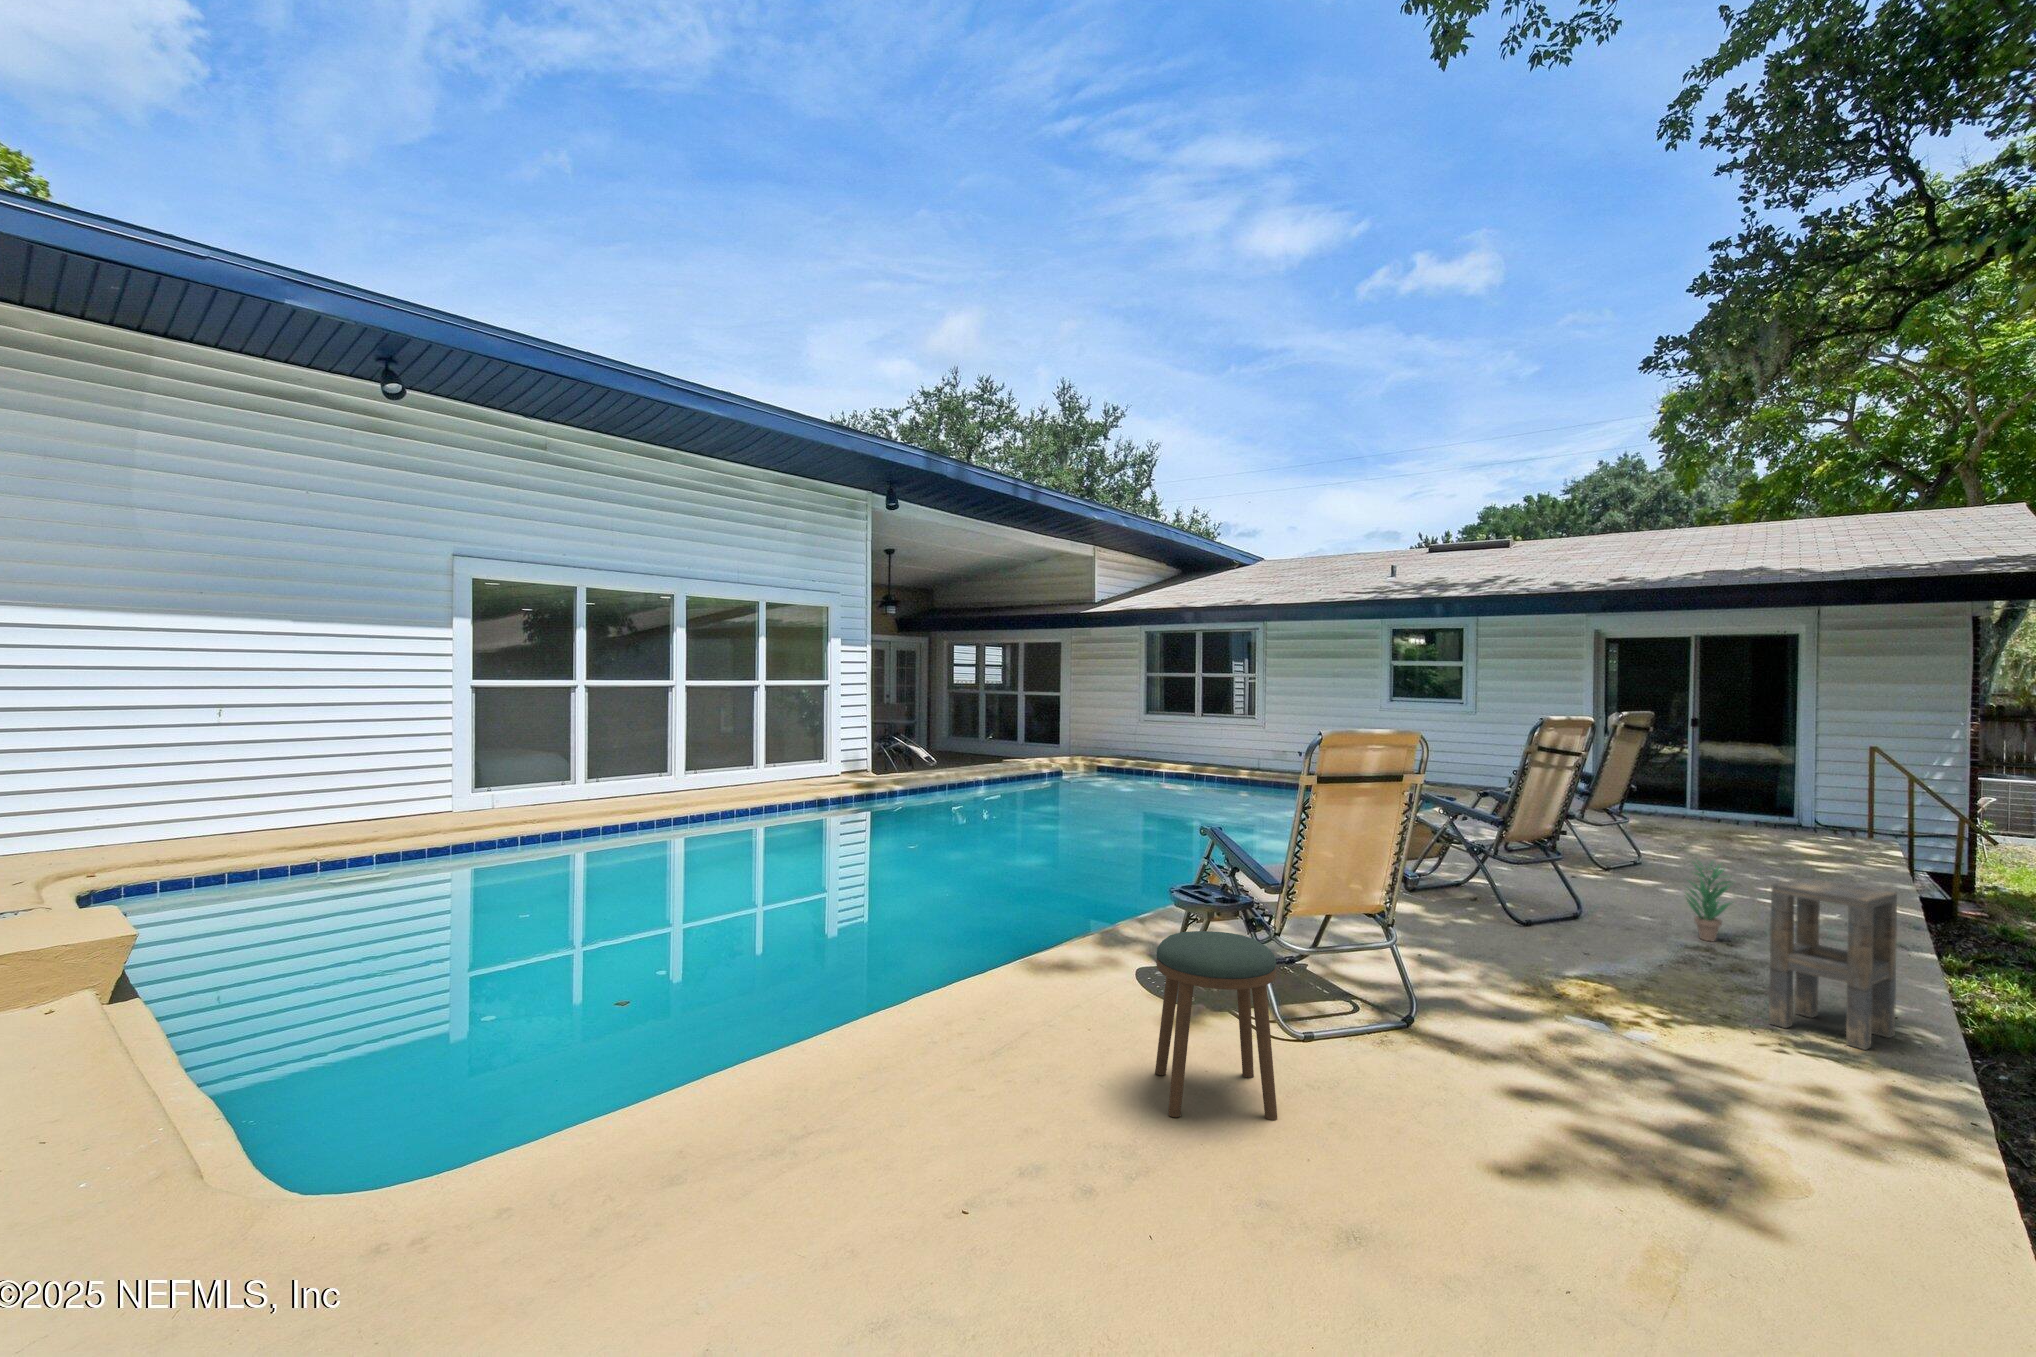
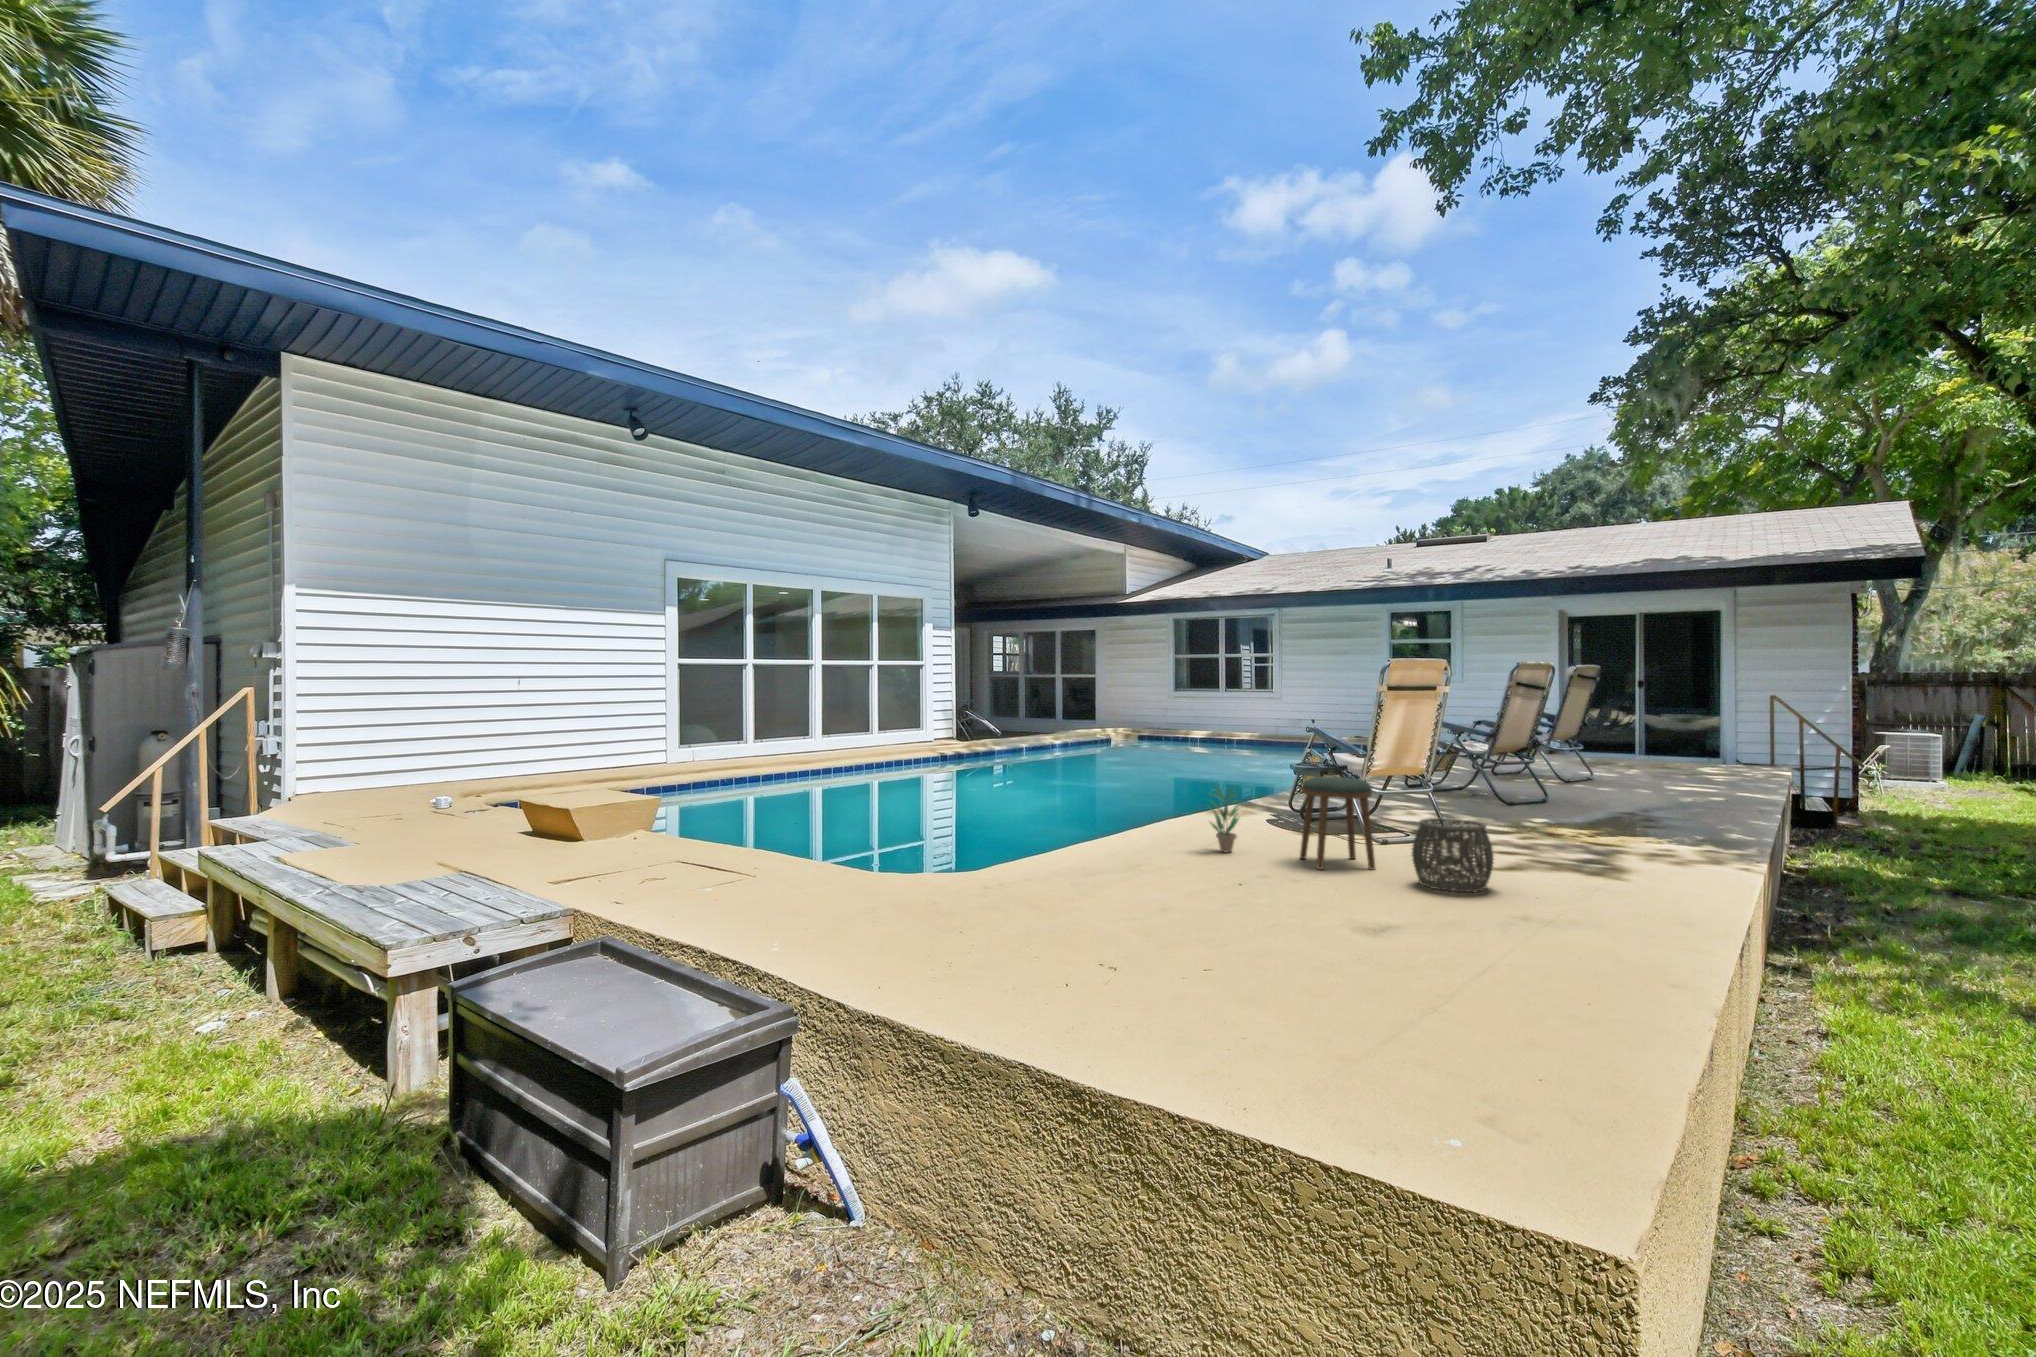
potted plant: present [1687,862,1731,941] -> present [1209,786,1239,853]
side table: present [1769,878,1897,1050] -> none [1651,754,1723,847]
woven basket: none [1330,1050,1495,1237] -> present [1411,818,1494,892]

